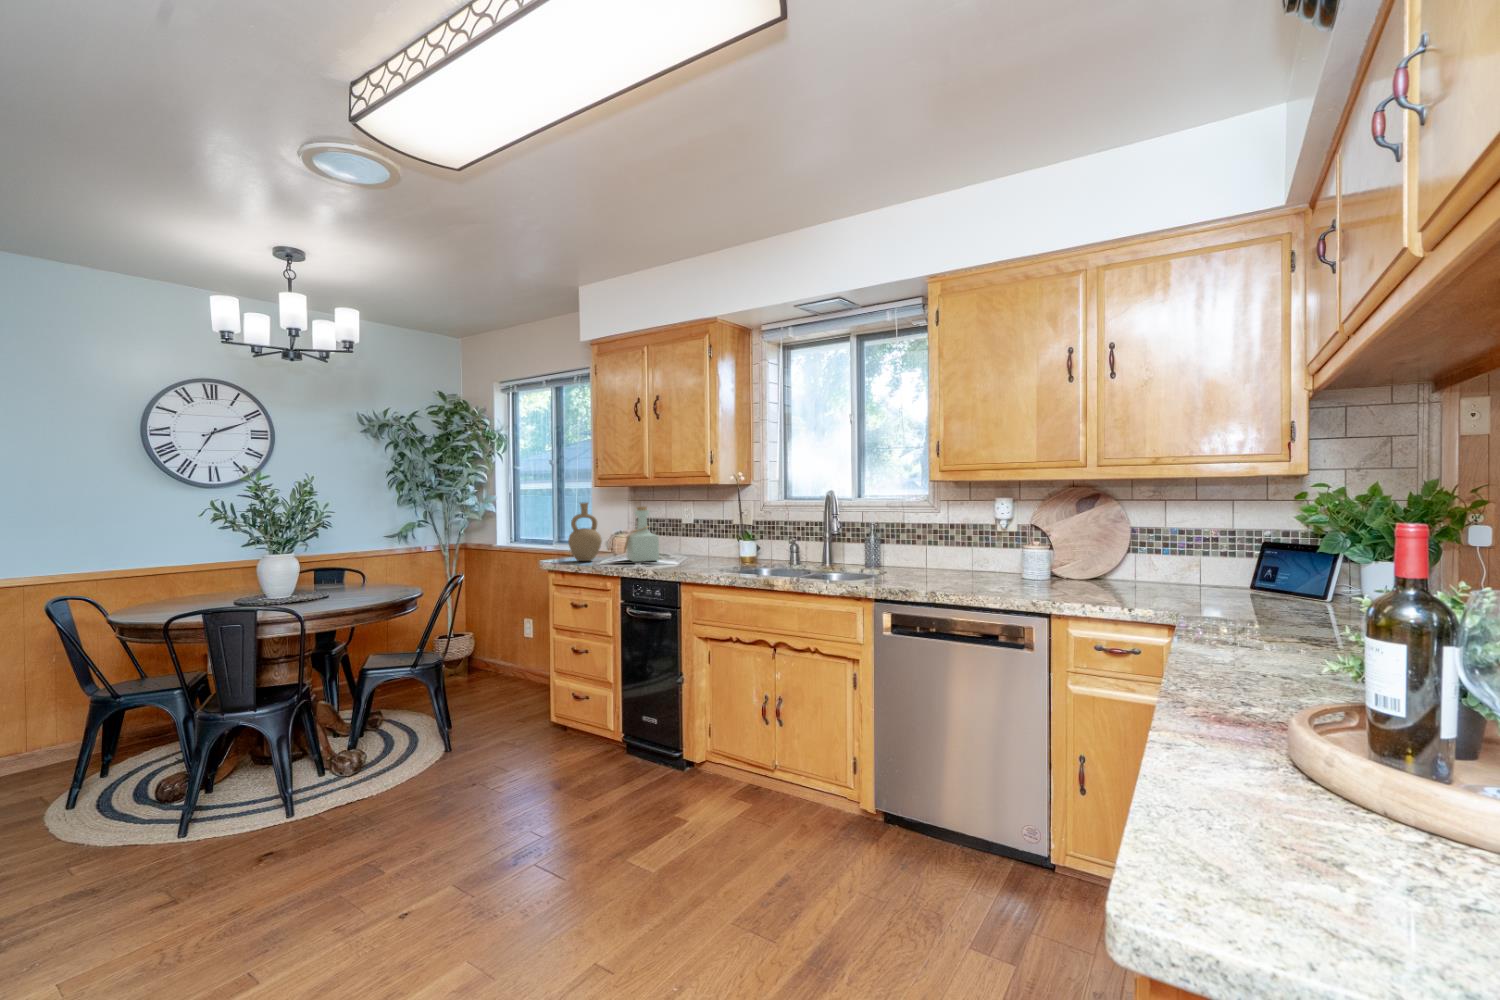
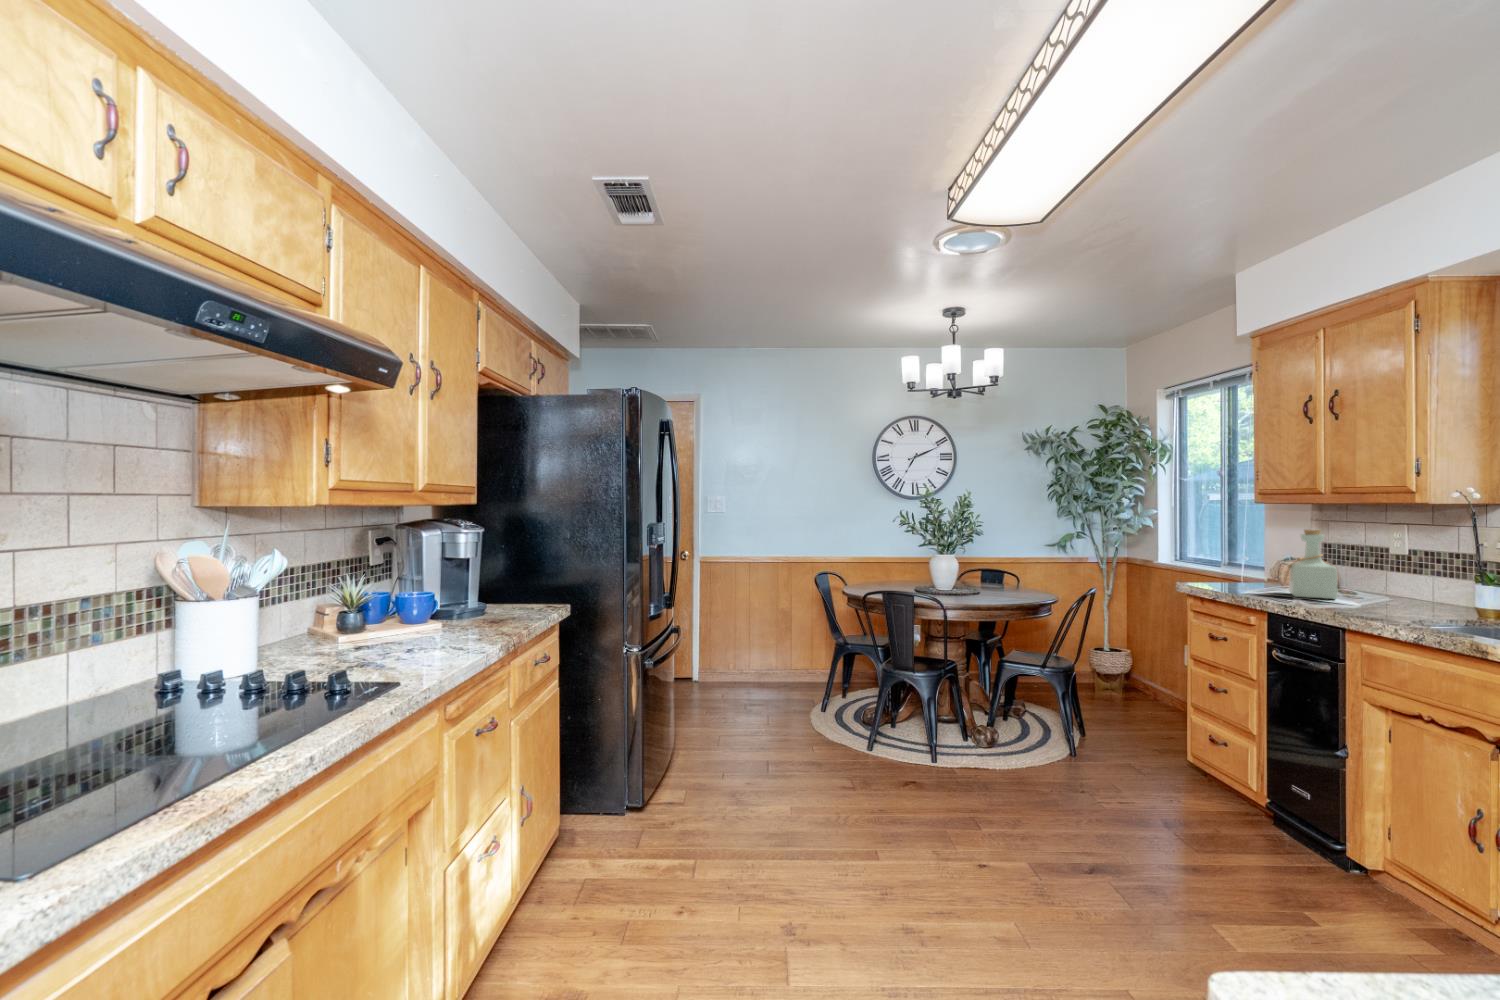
vase: present [568,503,602,561] -> none [1207,522,1252,589]

